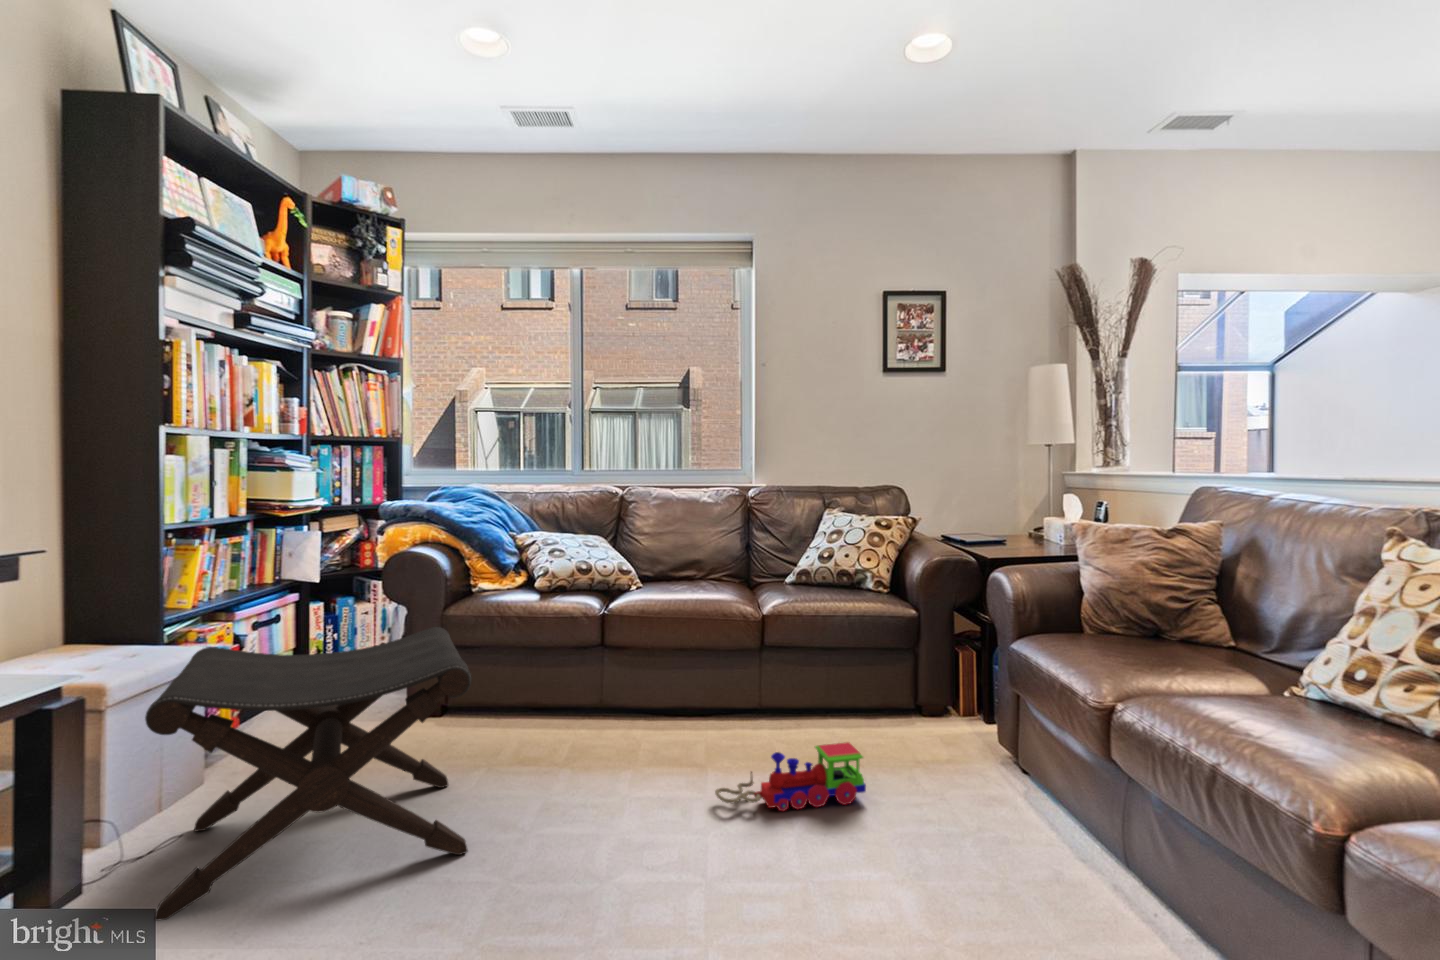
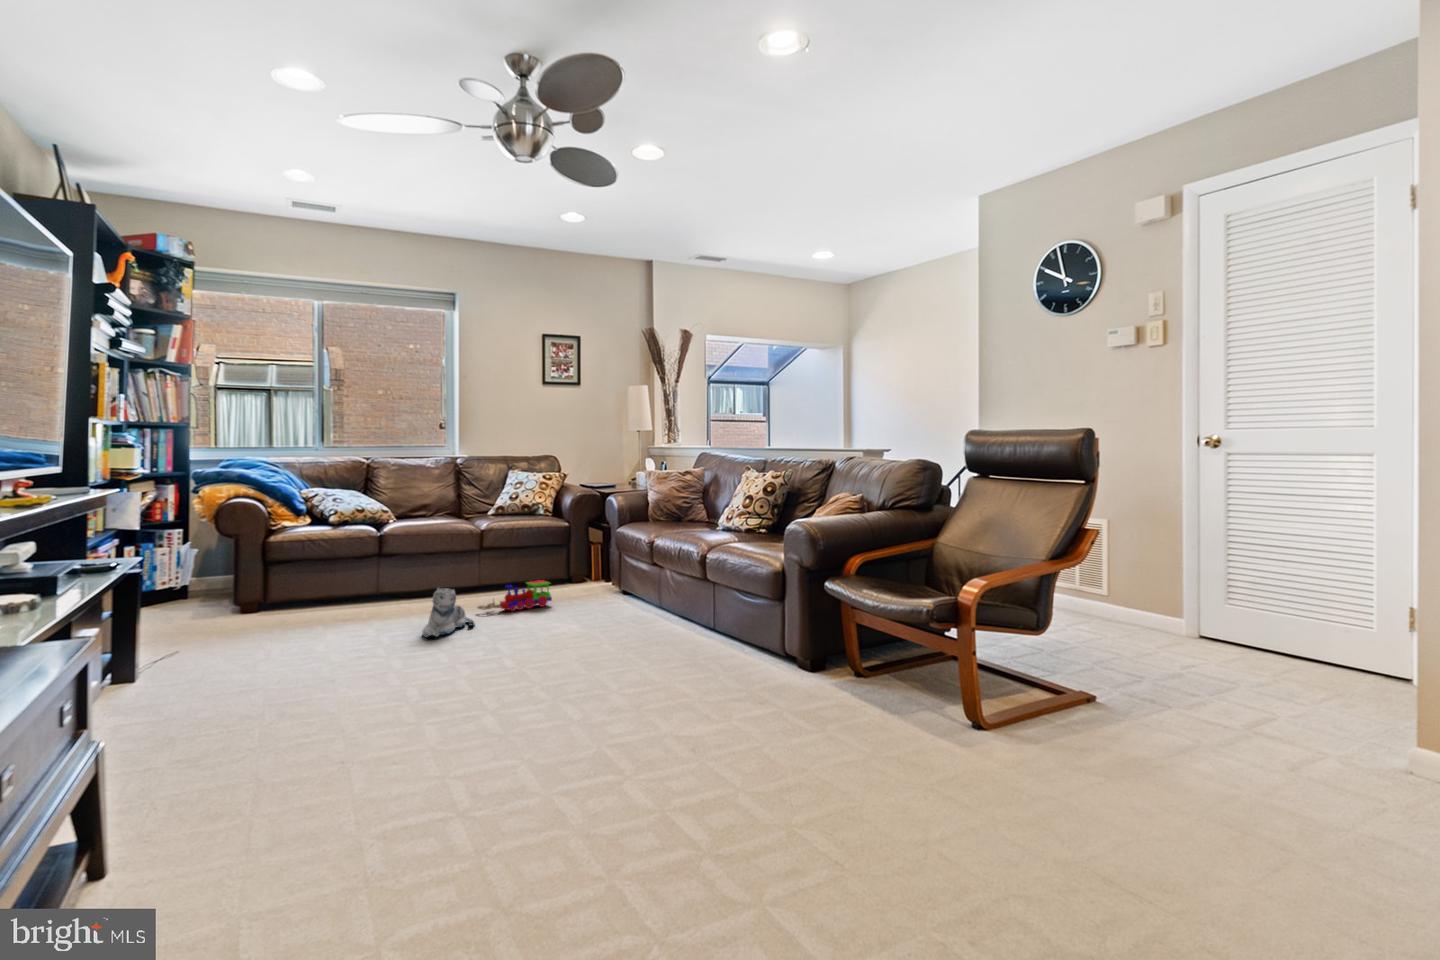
footstool: present [145,627,472,921] -> none [171,535,362,664]
plush toy: none [557,778,688,909] -> present [423,588,474,638]

